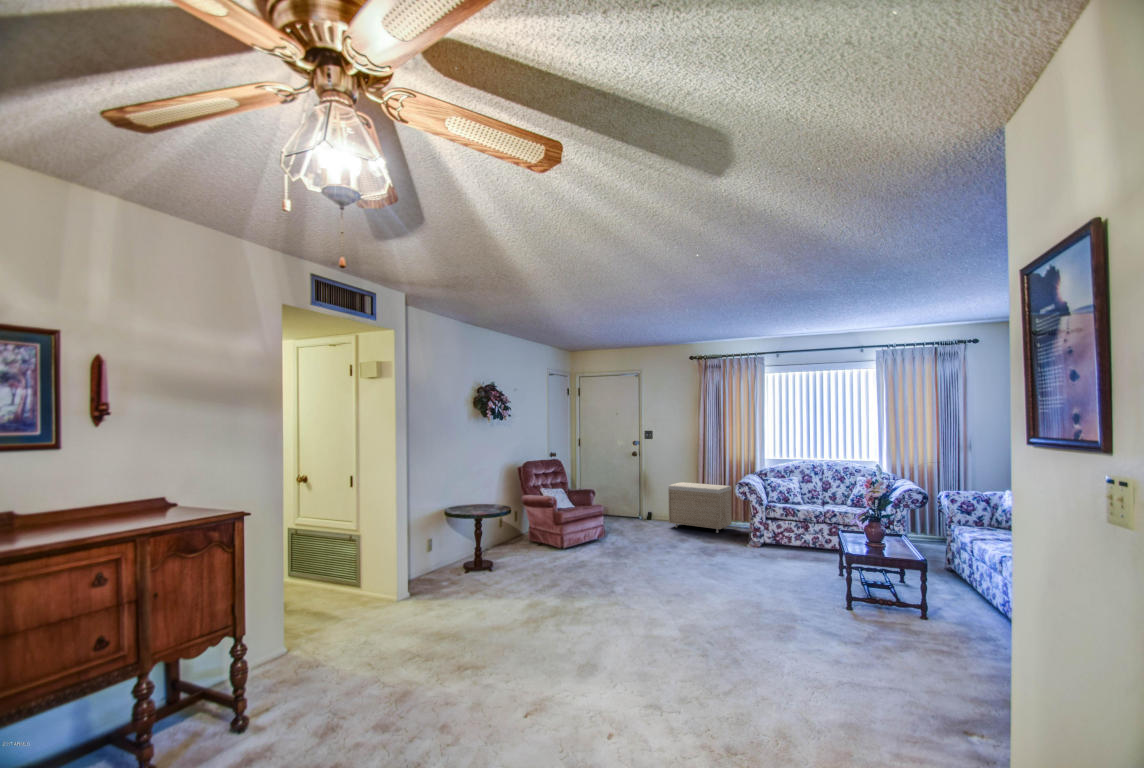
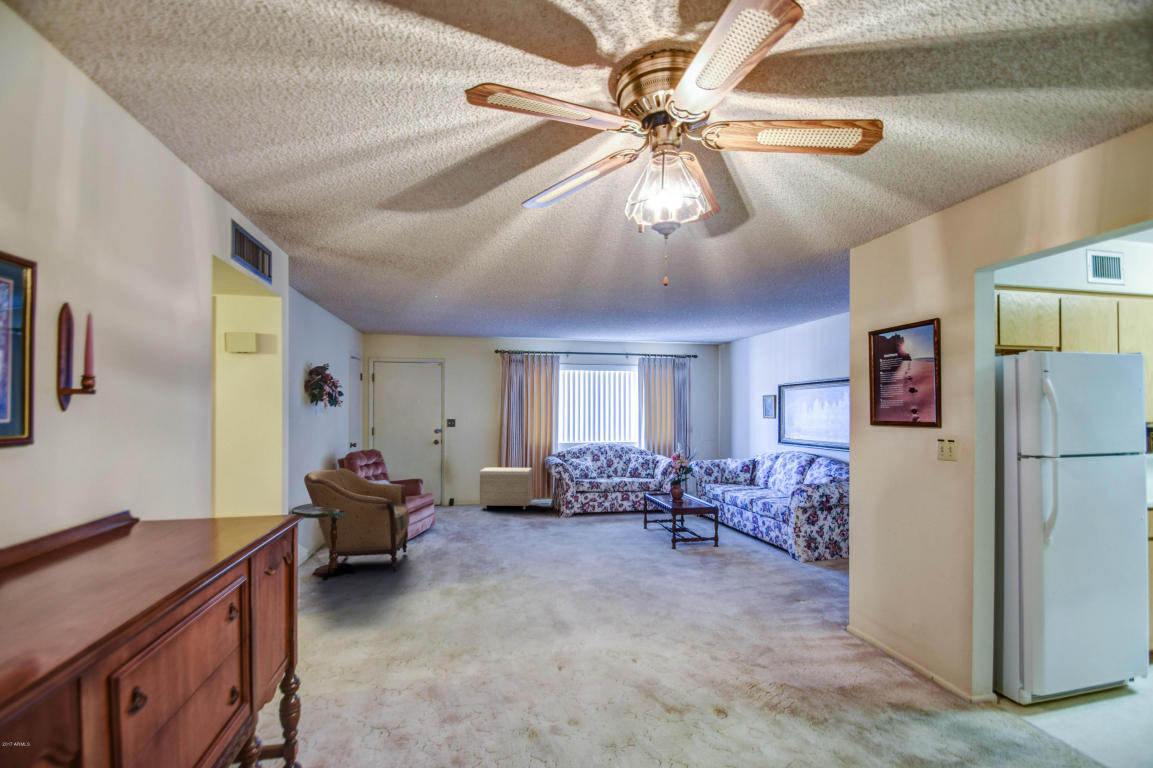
armchair: none [445,474,547,581] -> present [304,468,409,573]

